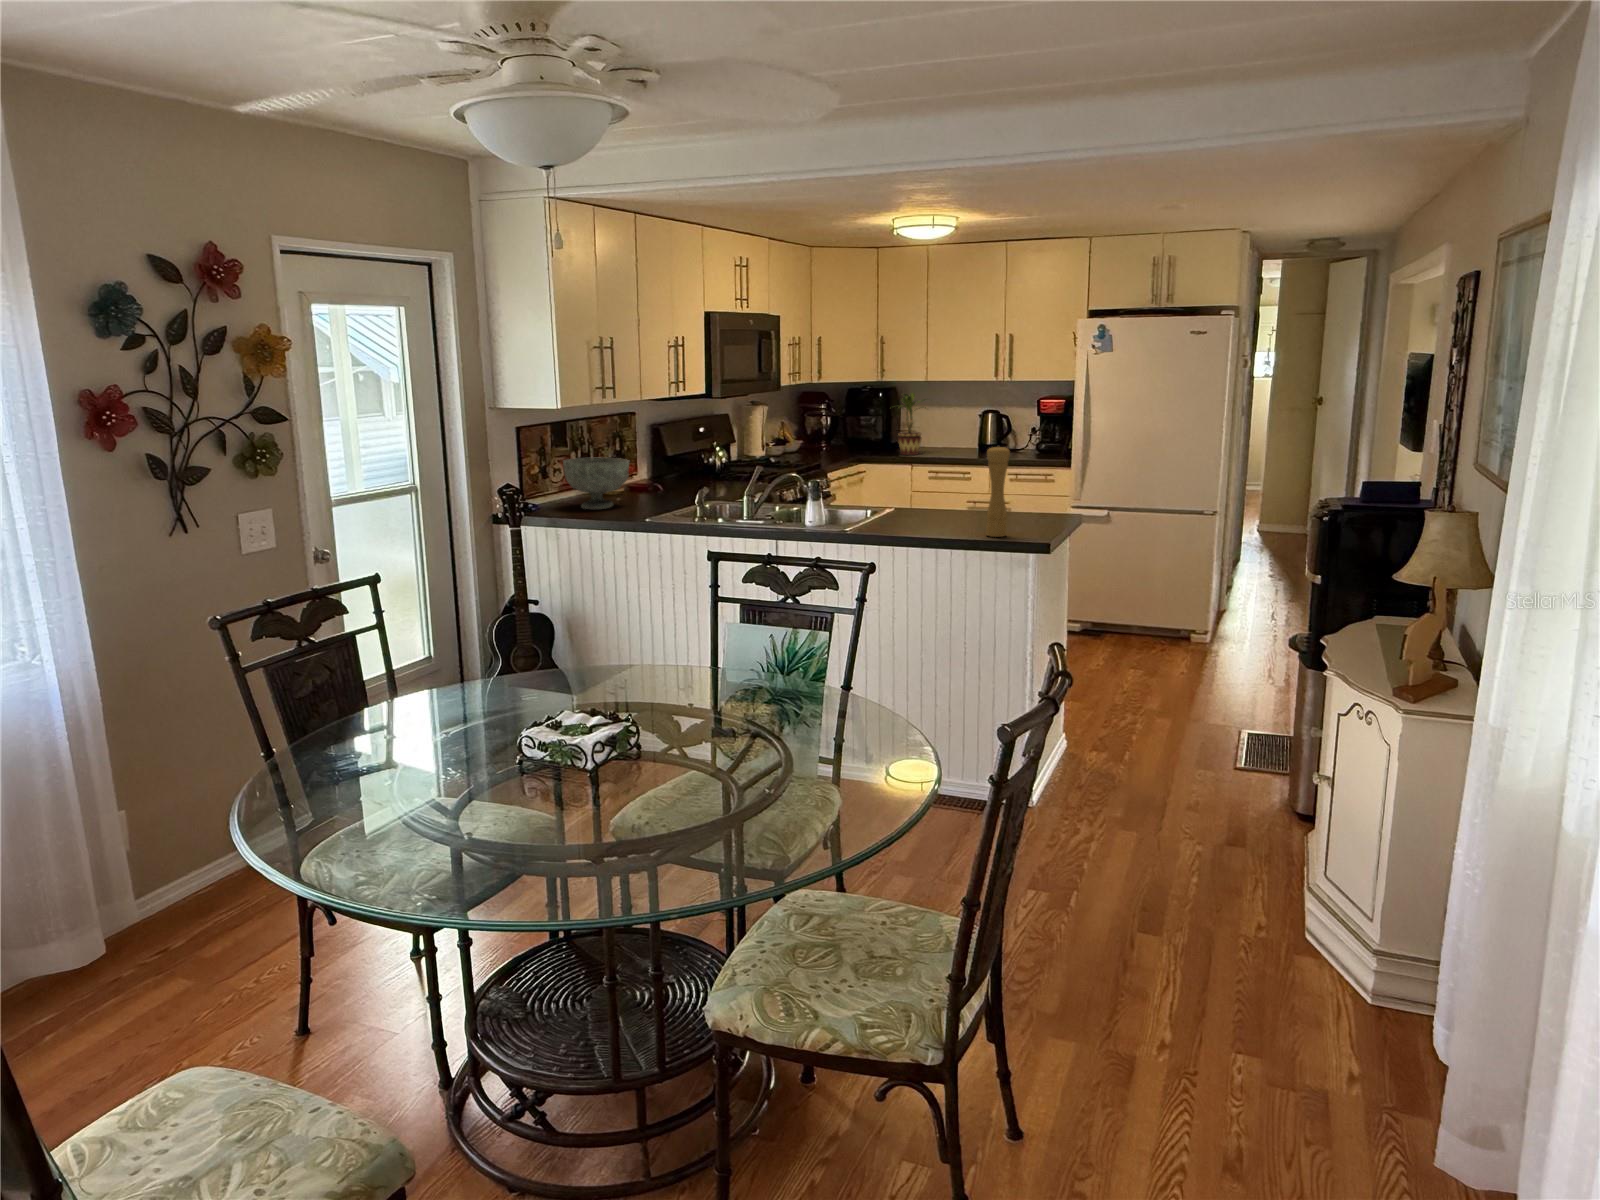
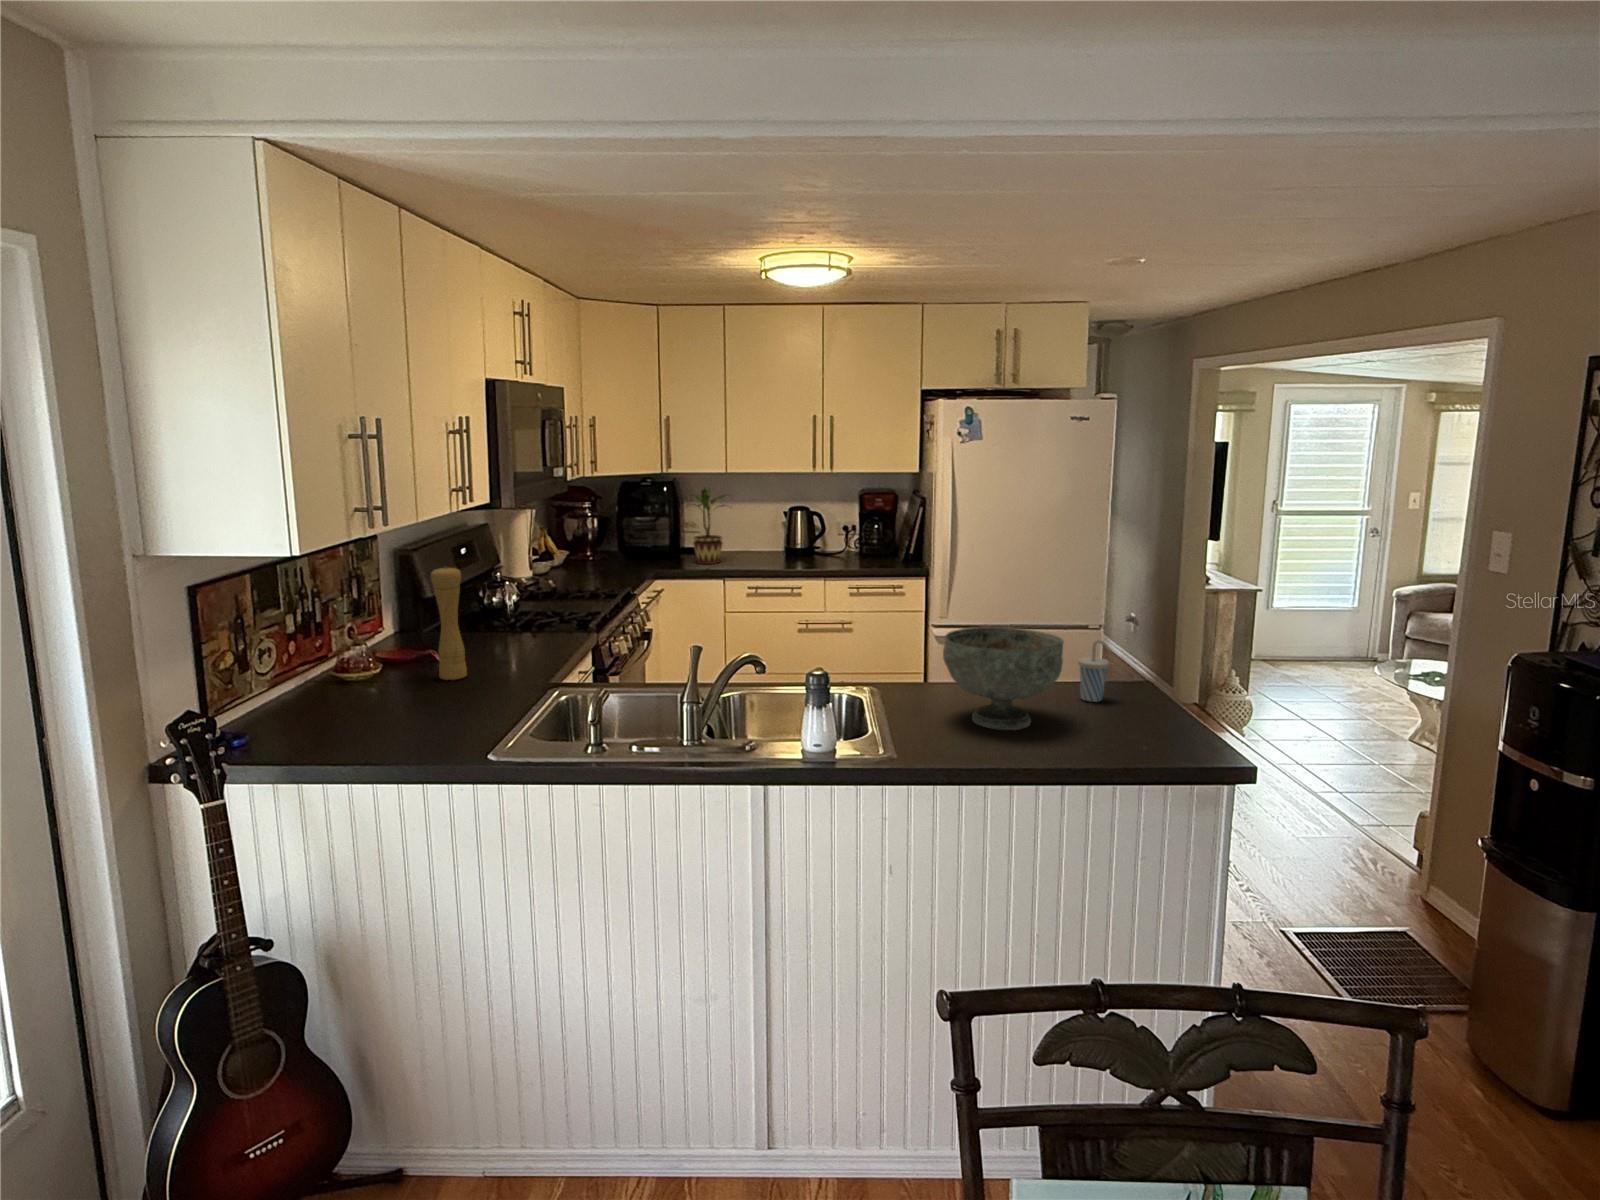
pepper mill: present [986,446,1010,537] -> present [431,566,467,680]
decorative bowl: present [563,457,629,509] -> present [943,627,1064,730]
cup: none [1014,481,1036,523] -> present [1078,640,1113,702]

